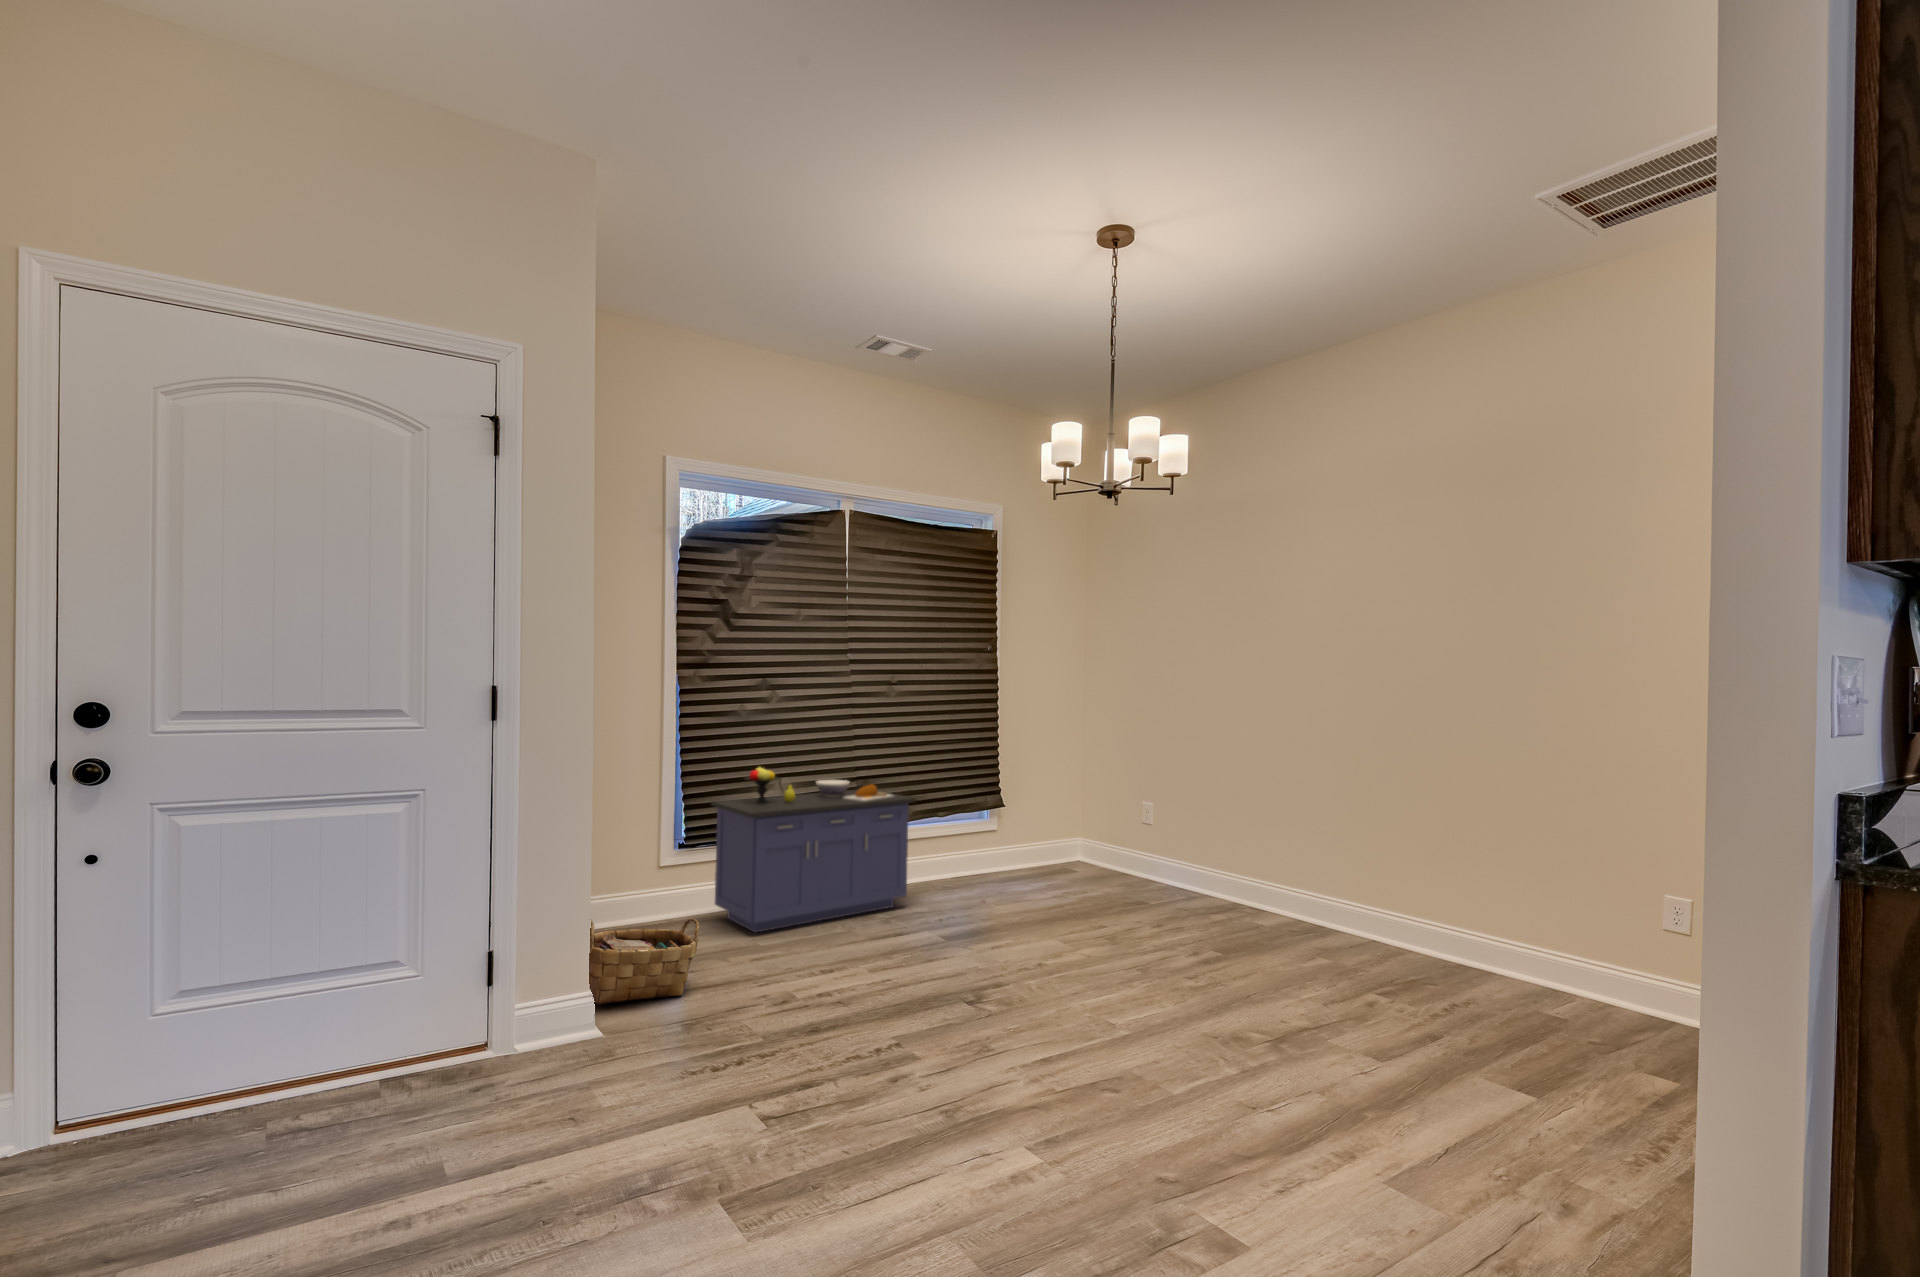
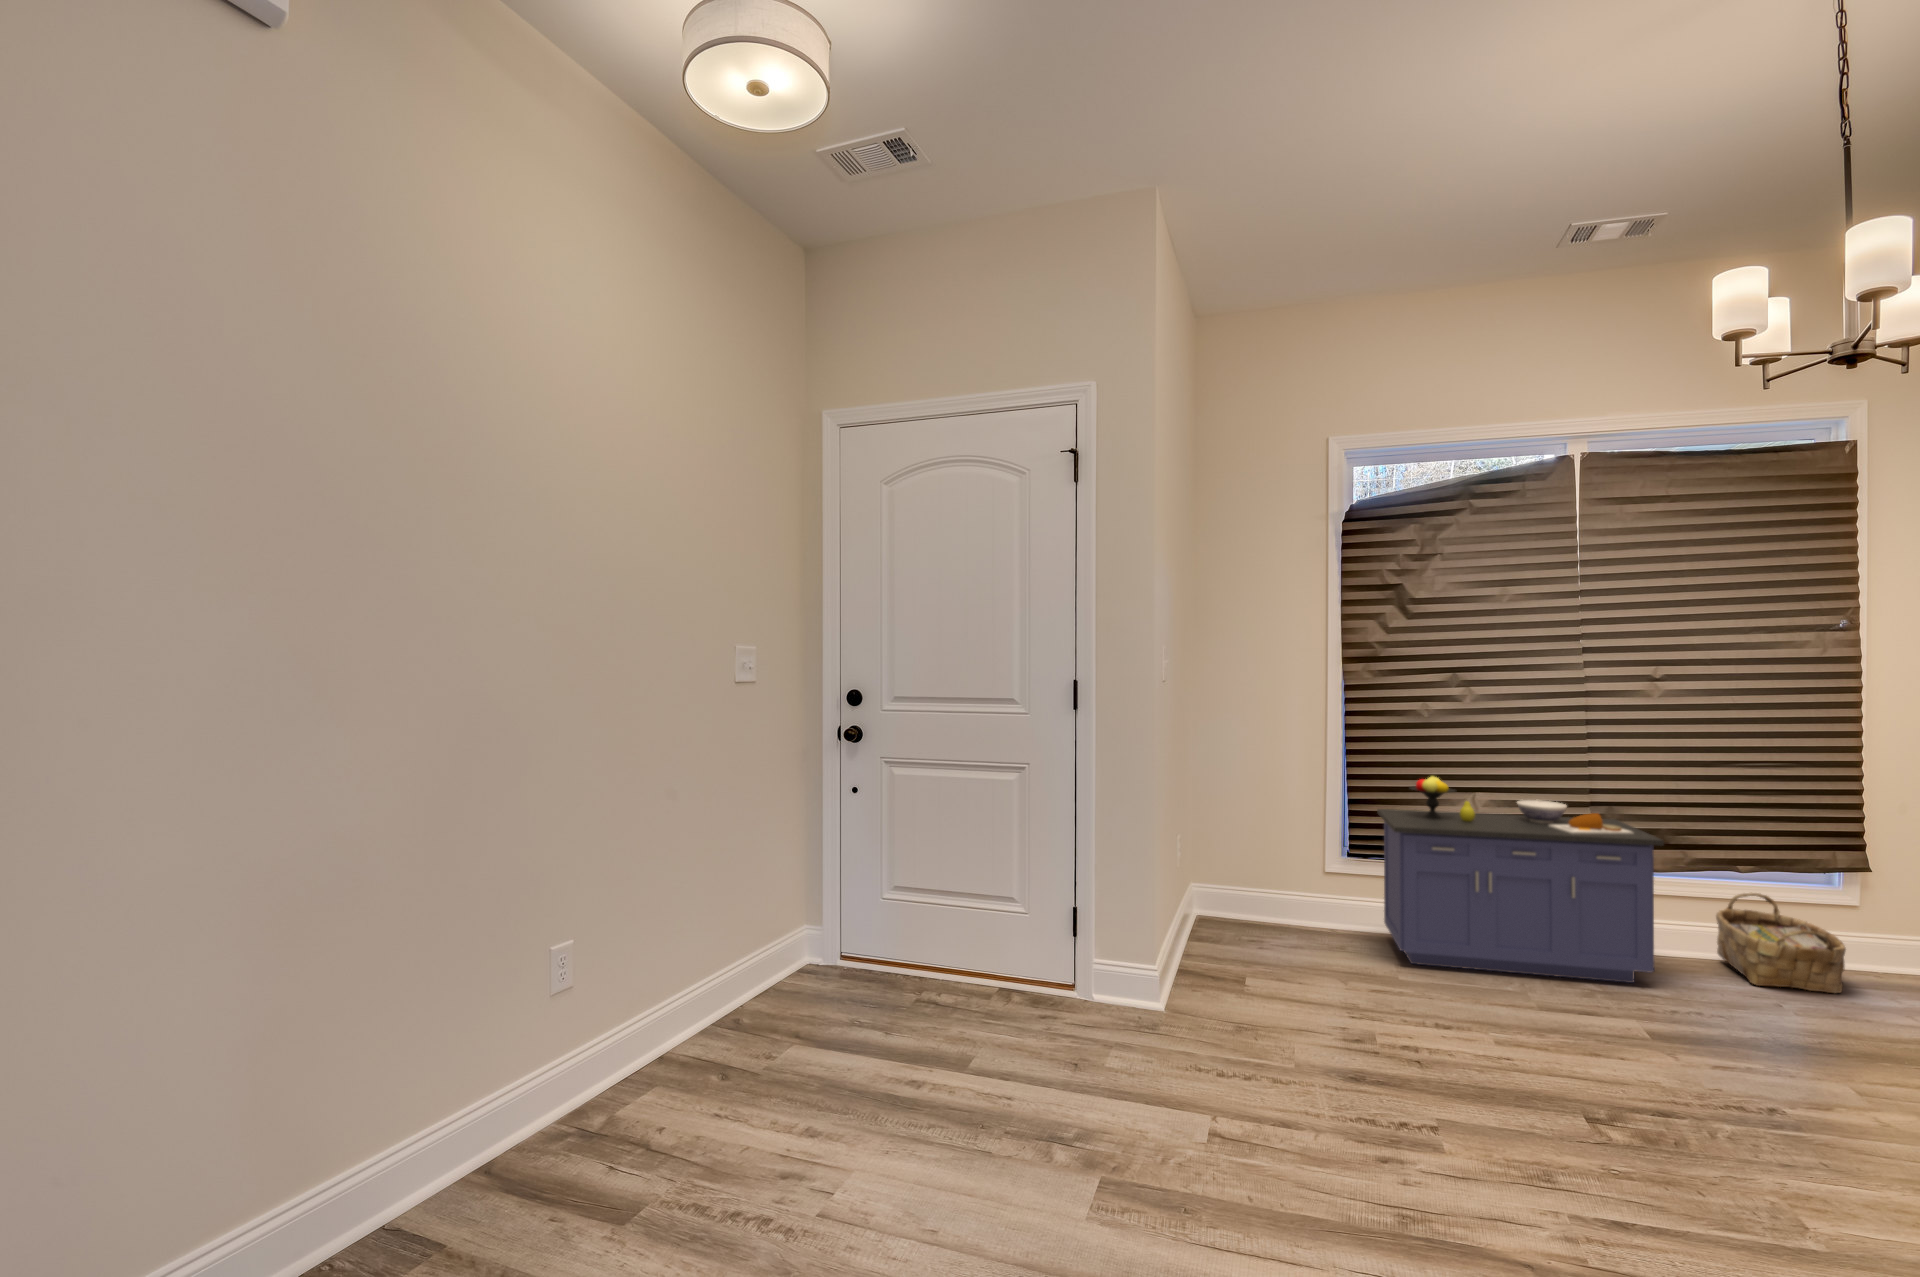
woven basket: present [589,918,699,1005] -> present [1716,893,1846,993]

